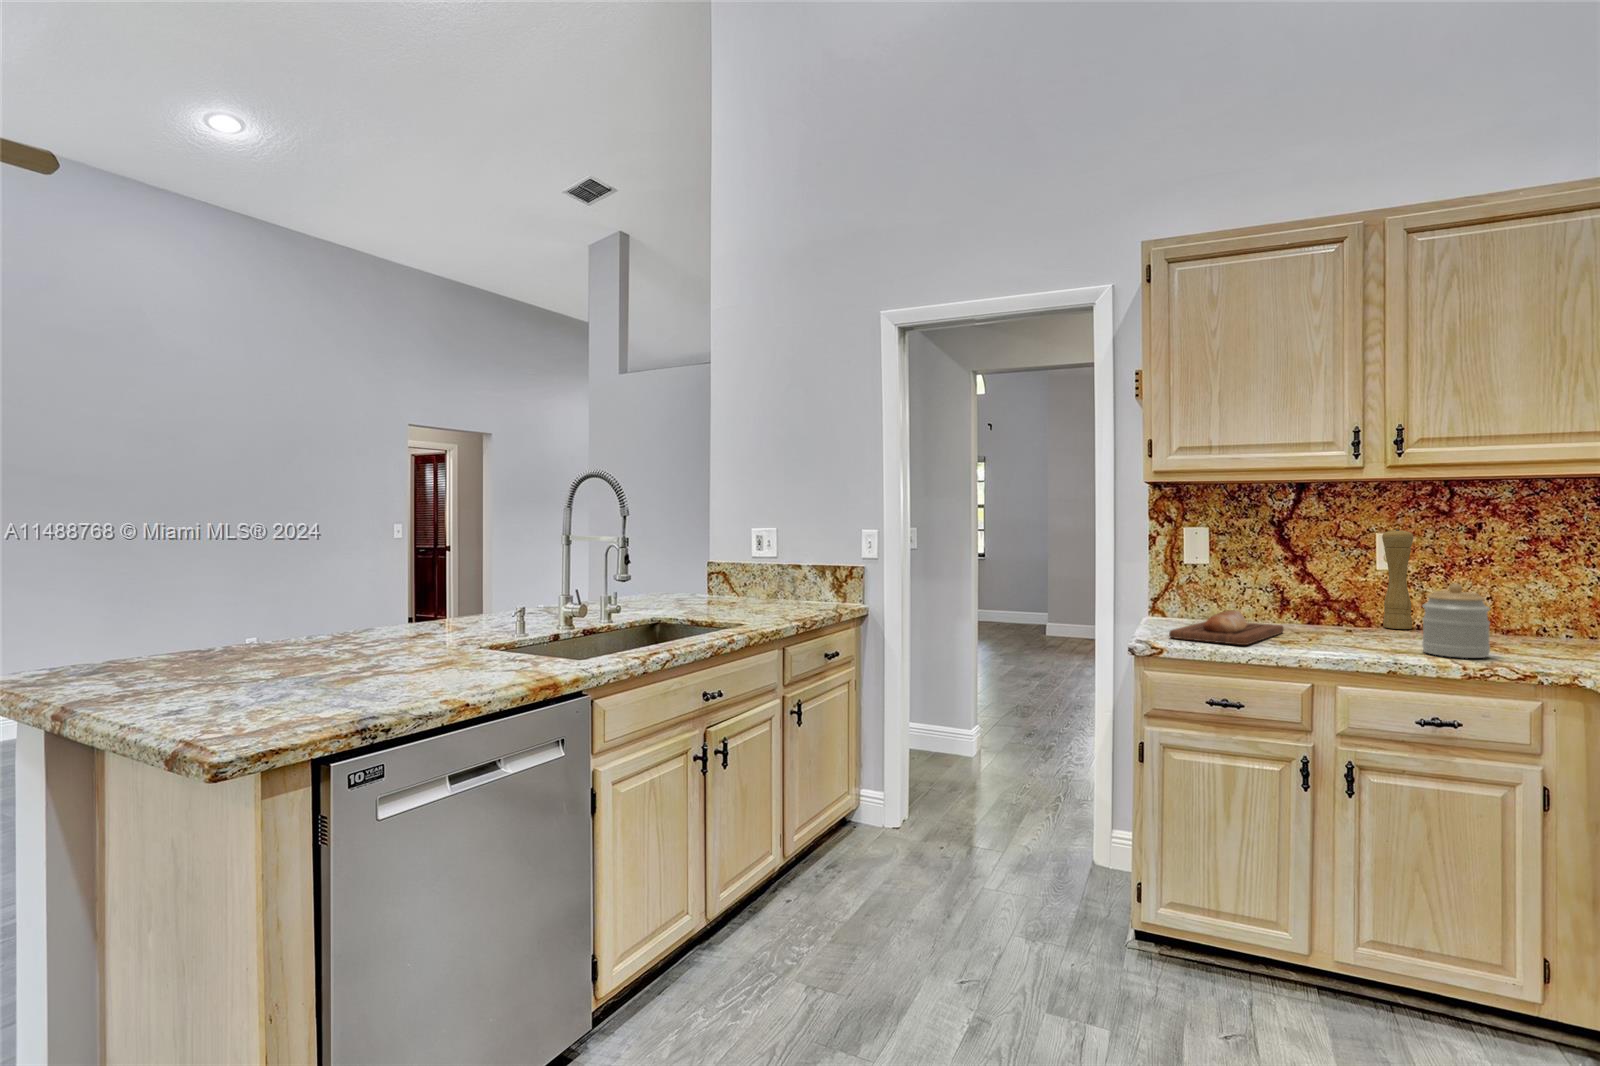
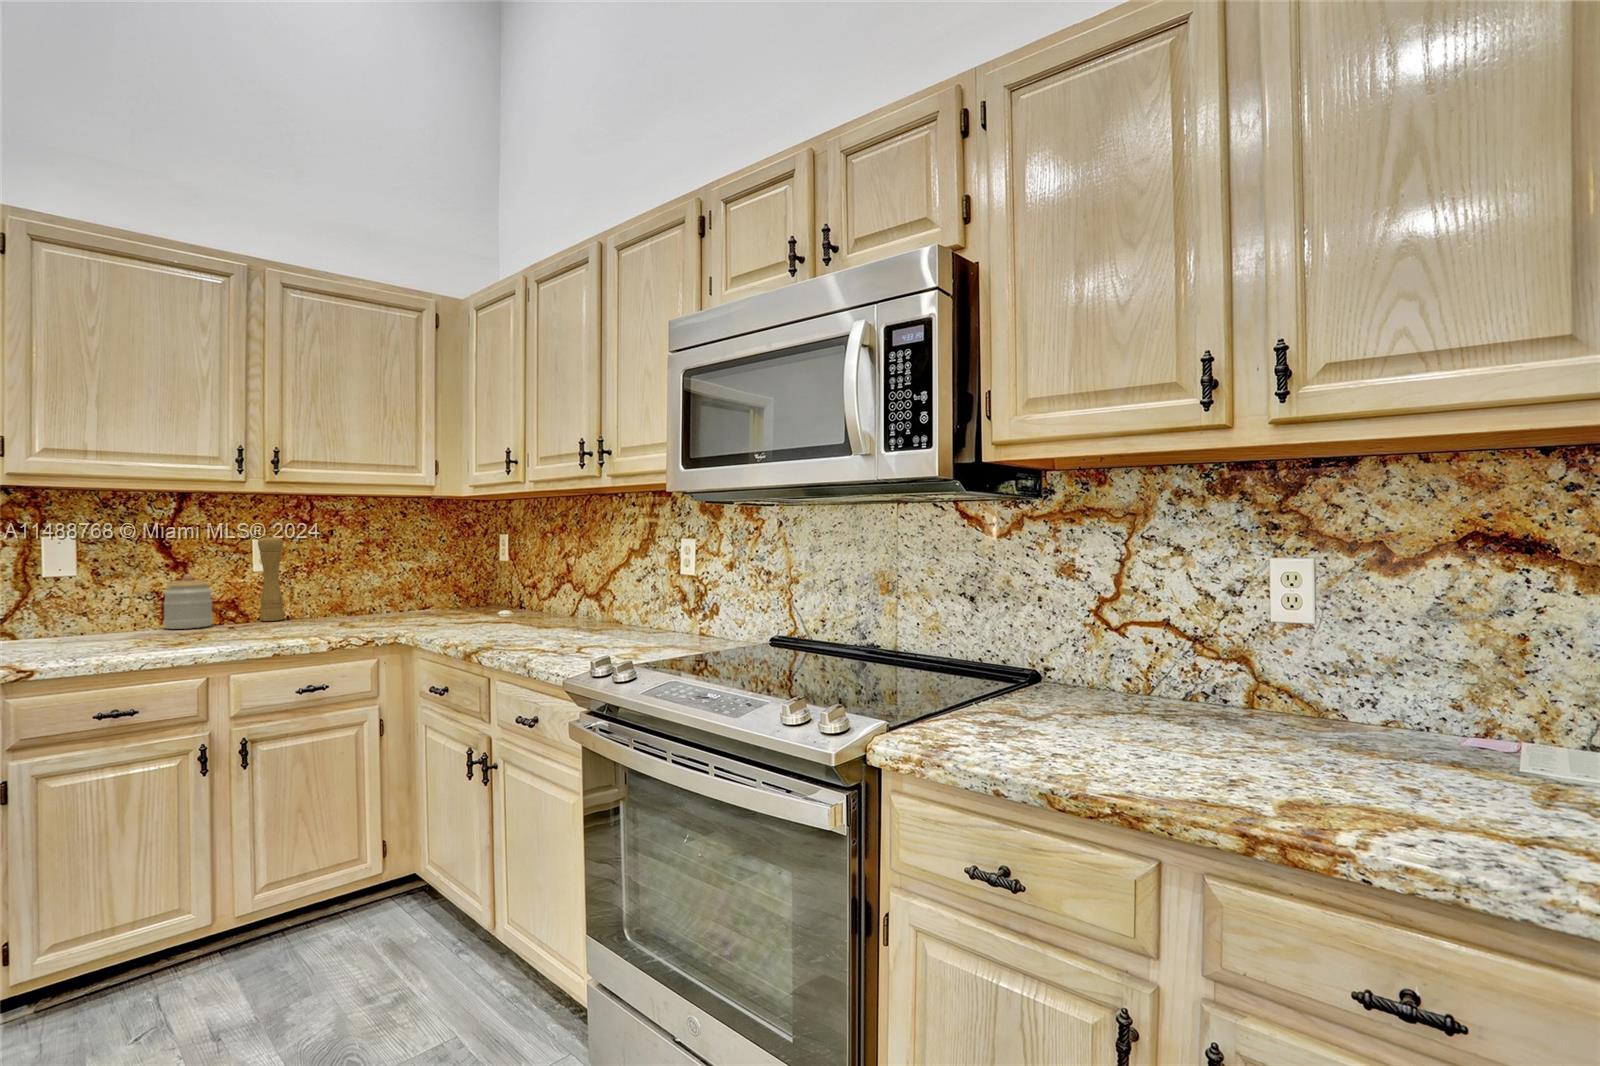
jar: present [1422,583,1490,658] -> present [163,574,213,629]
bread loaf: present [1169,610,1284,645] -> none [39,621,171,659]

